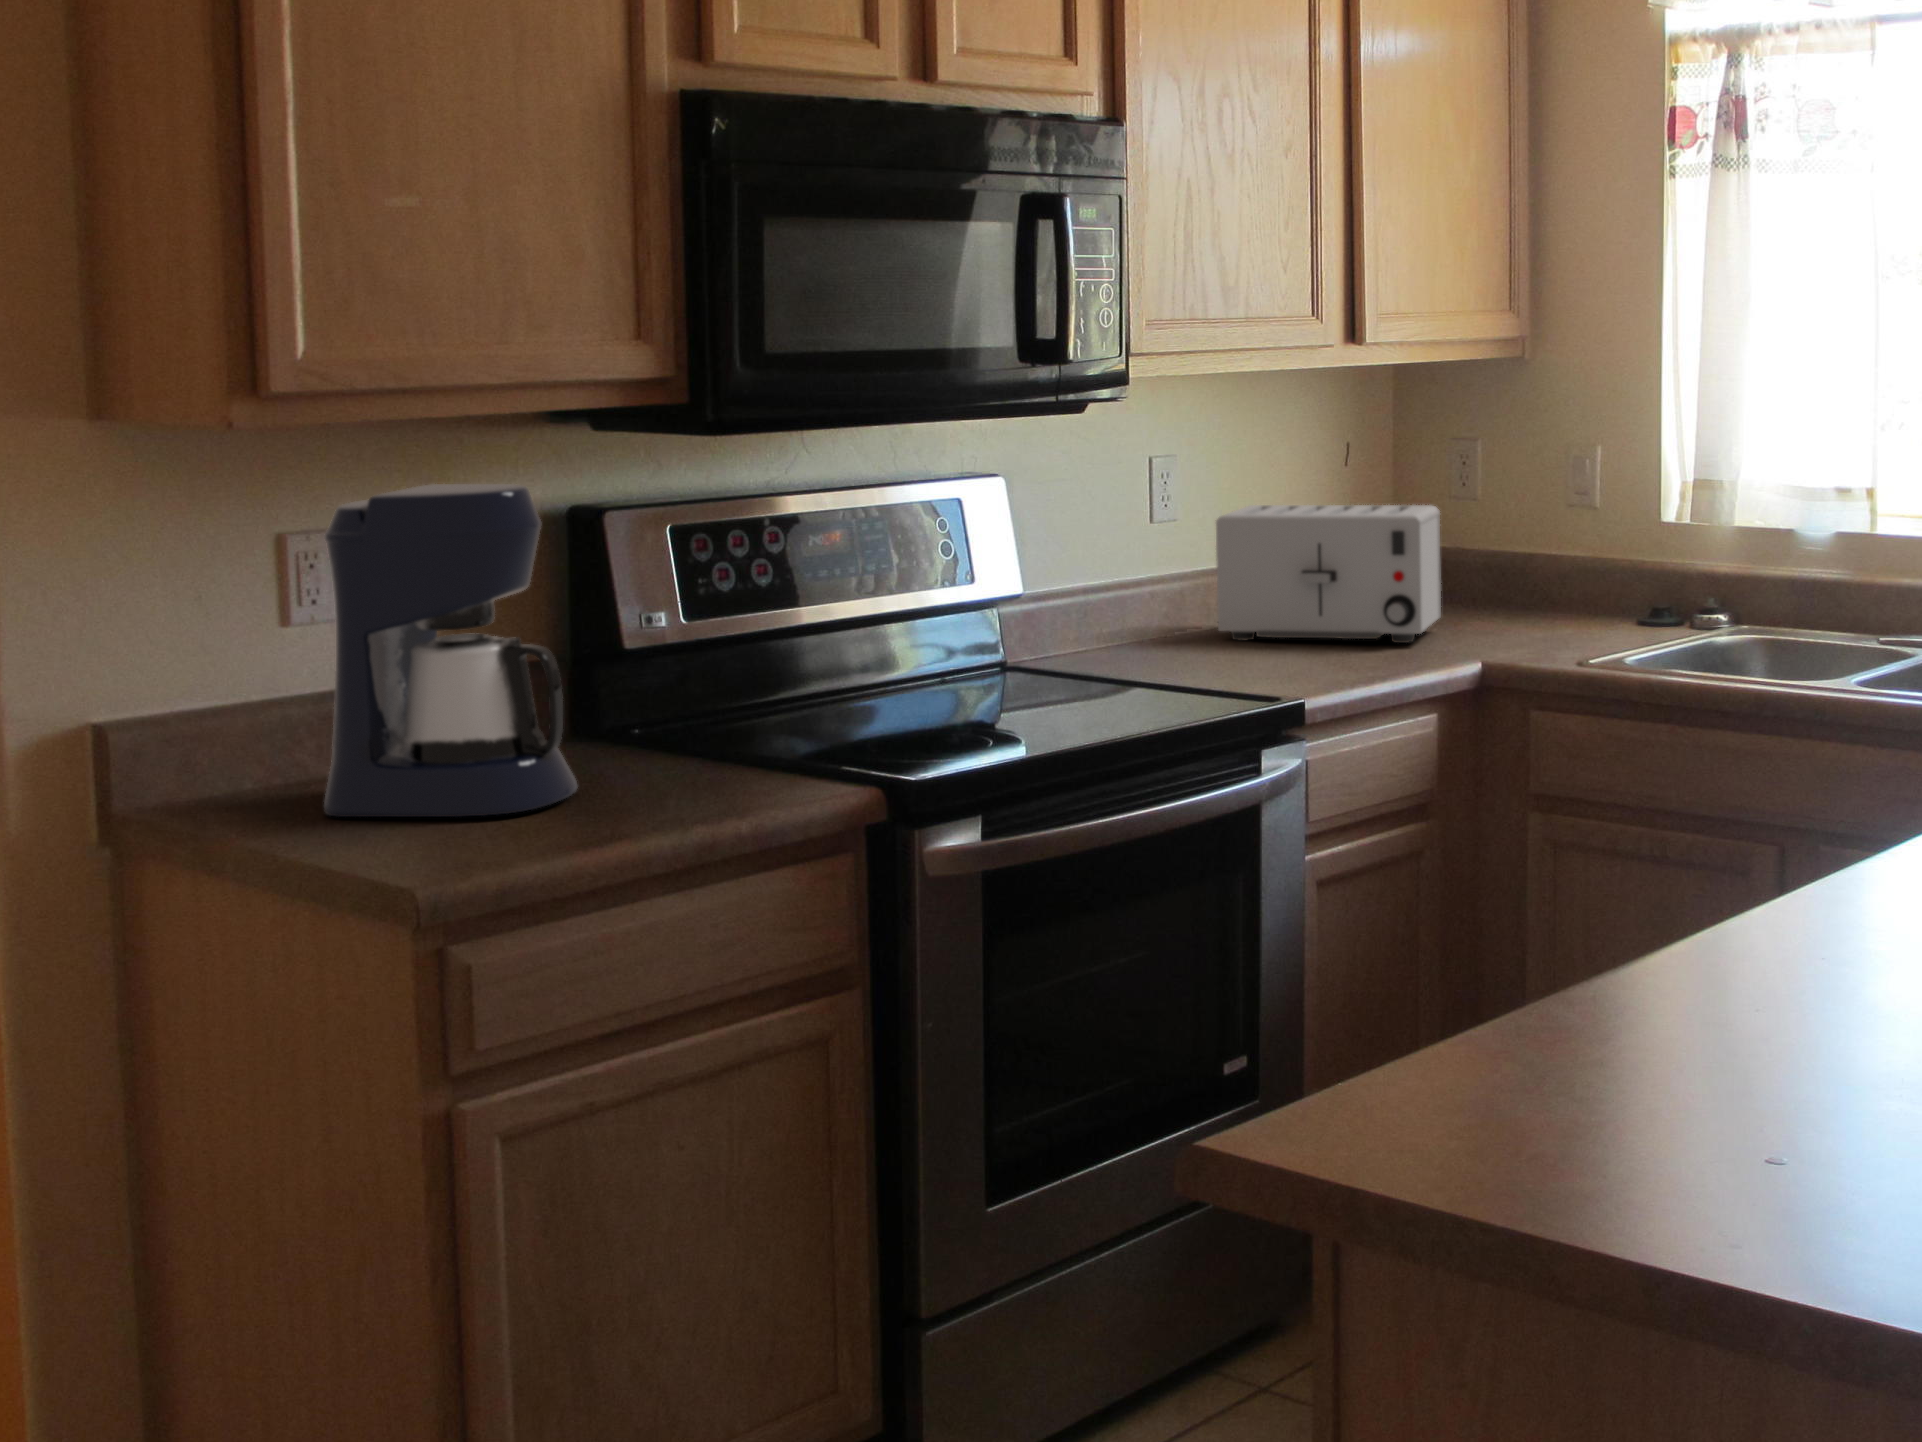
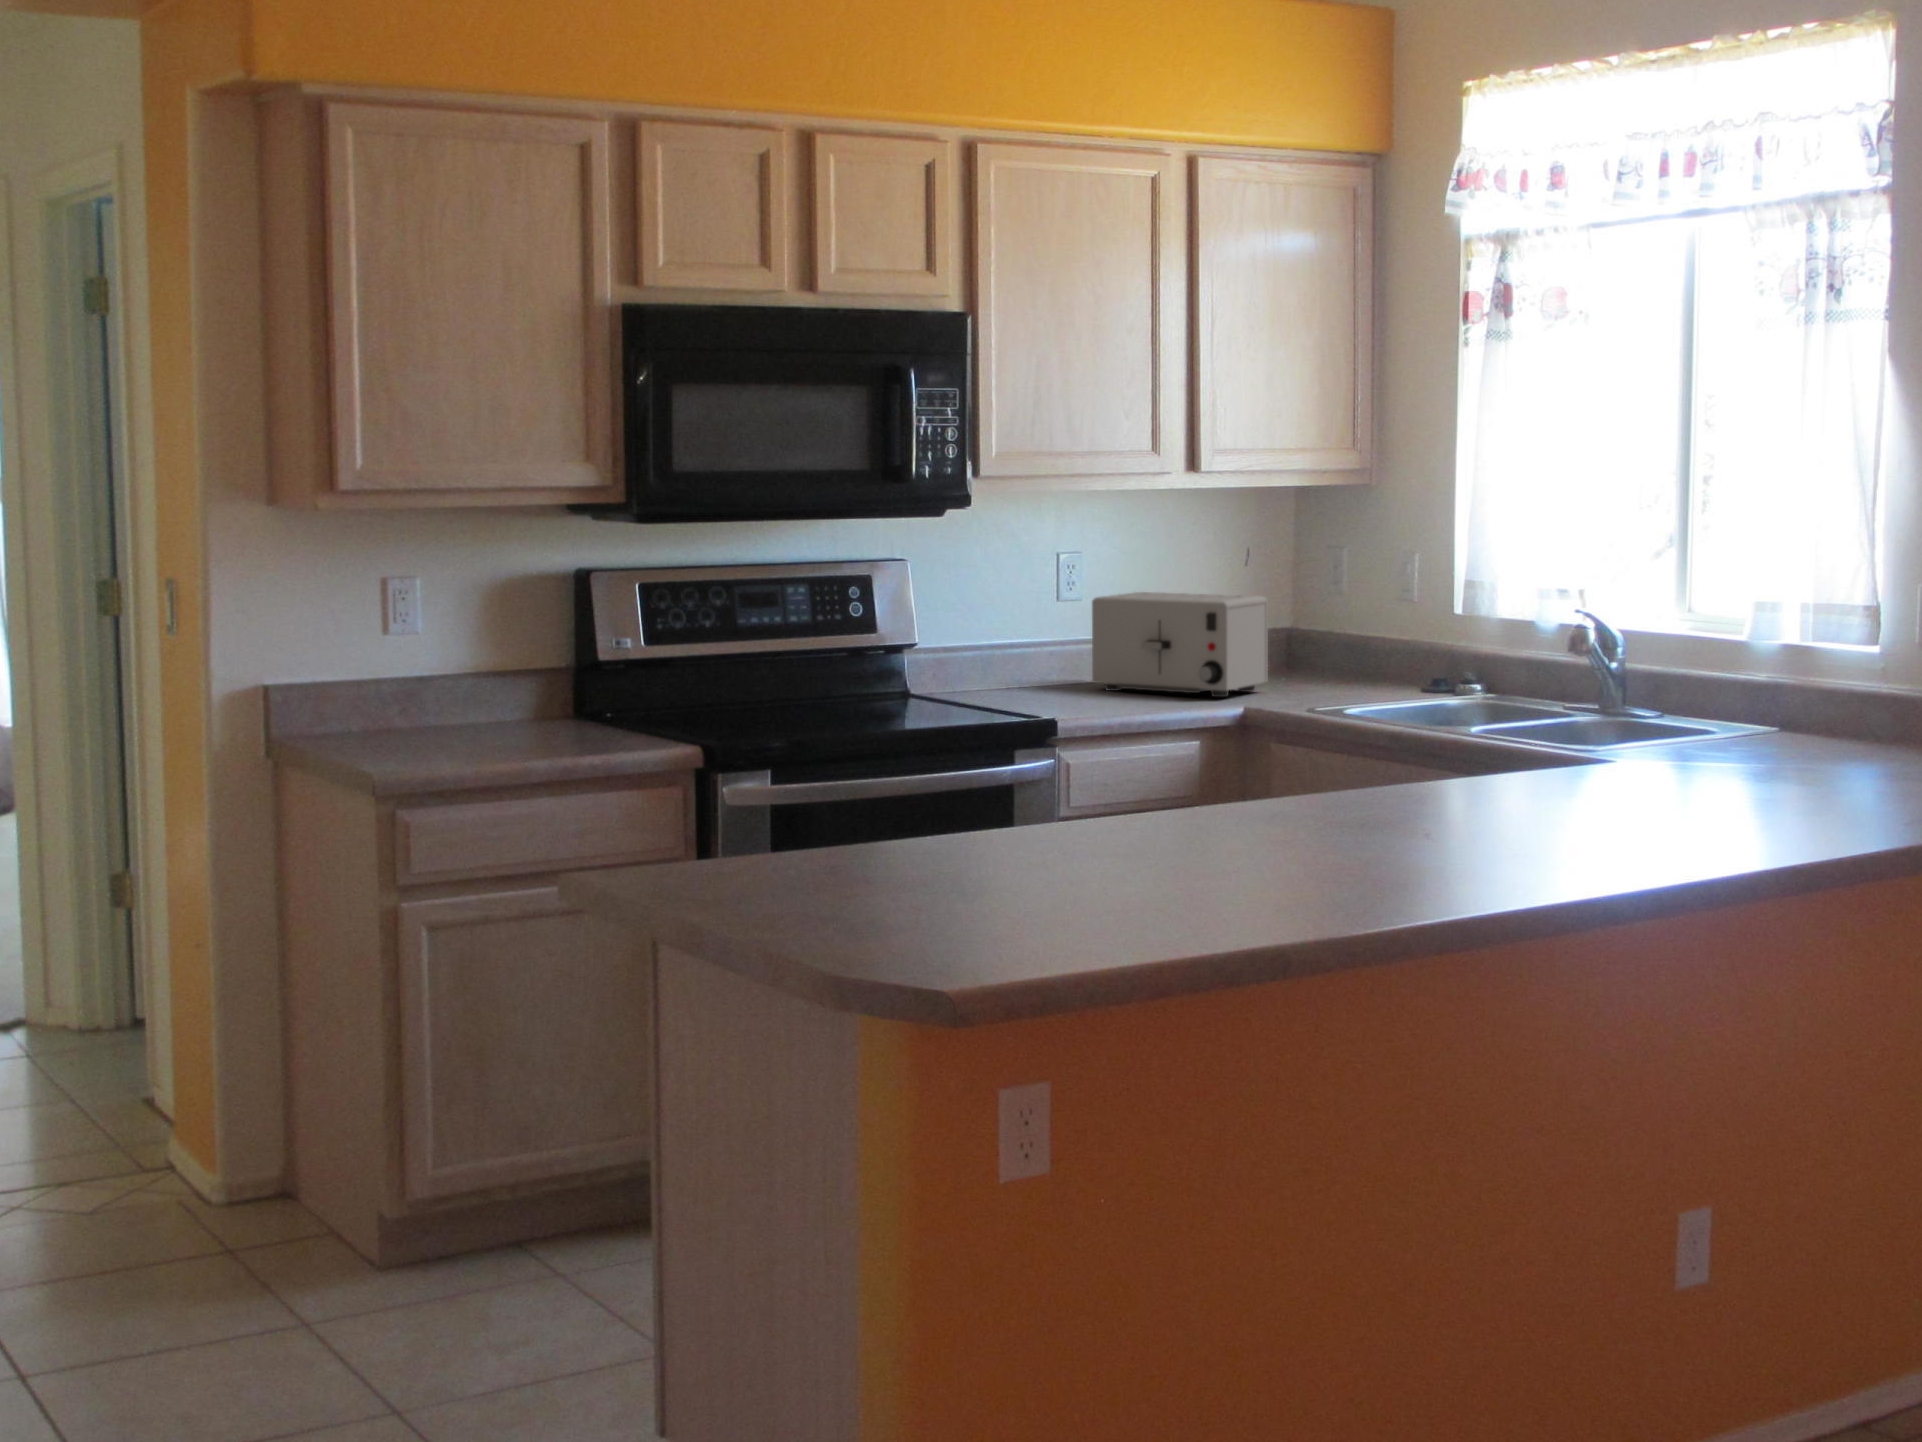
coffee maker: present [324,484,577,817] -> none [377,548,529,748]

